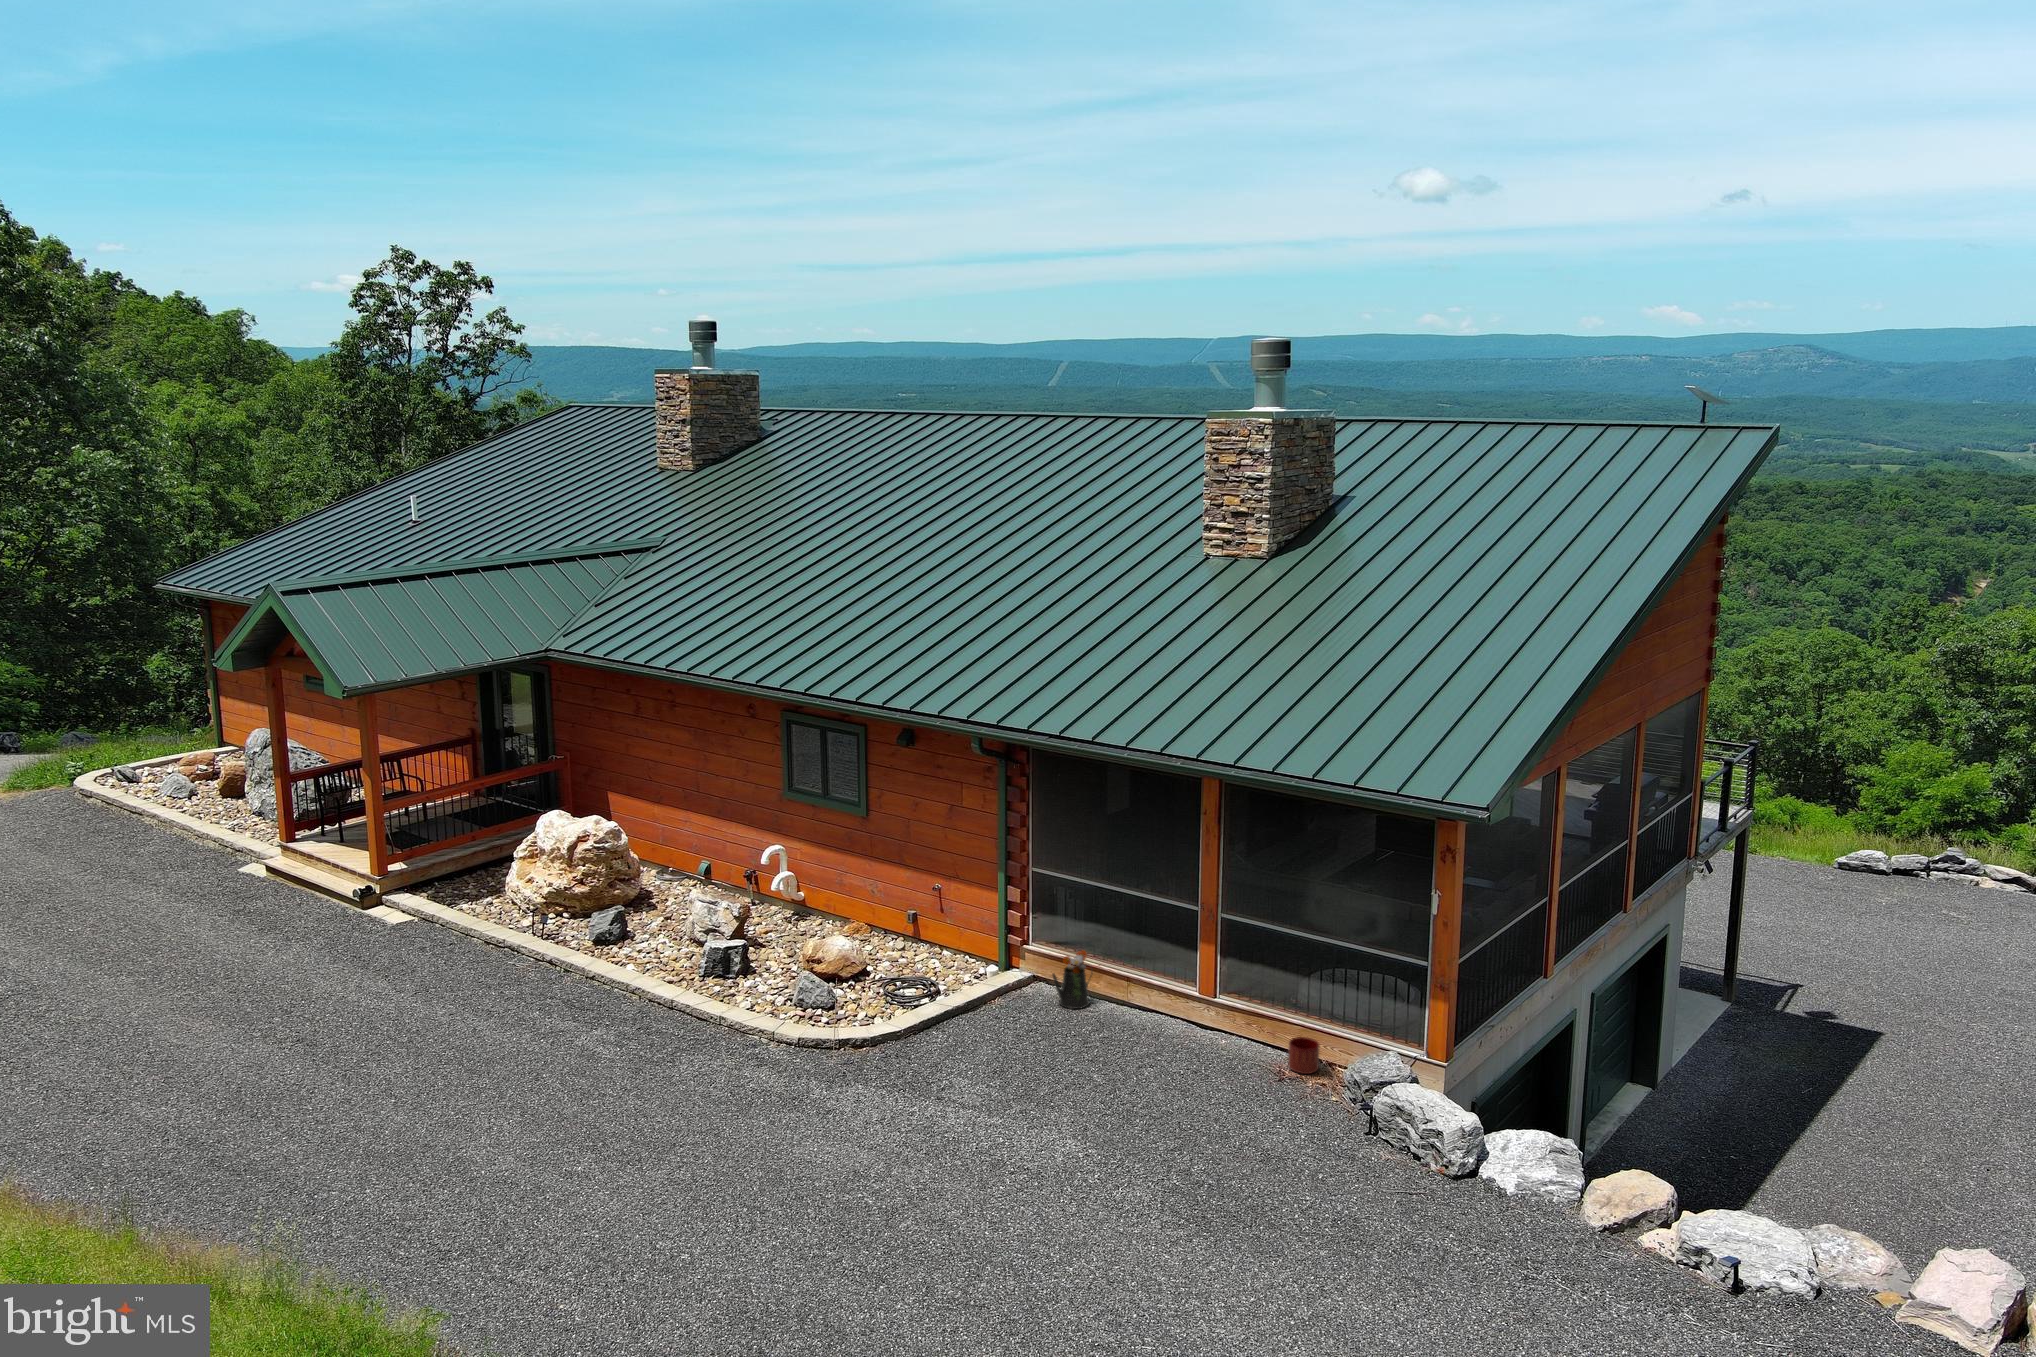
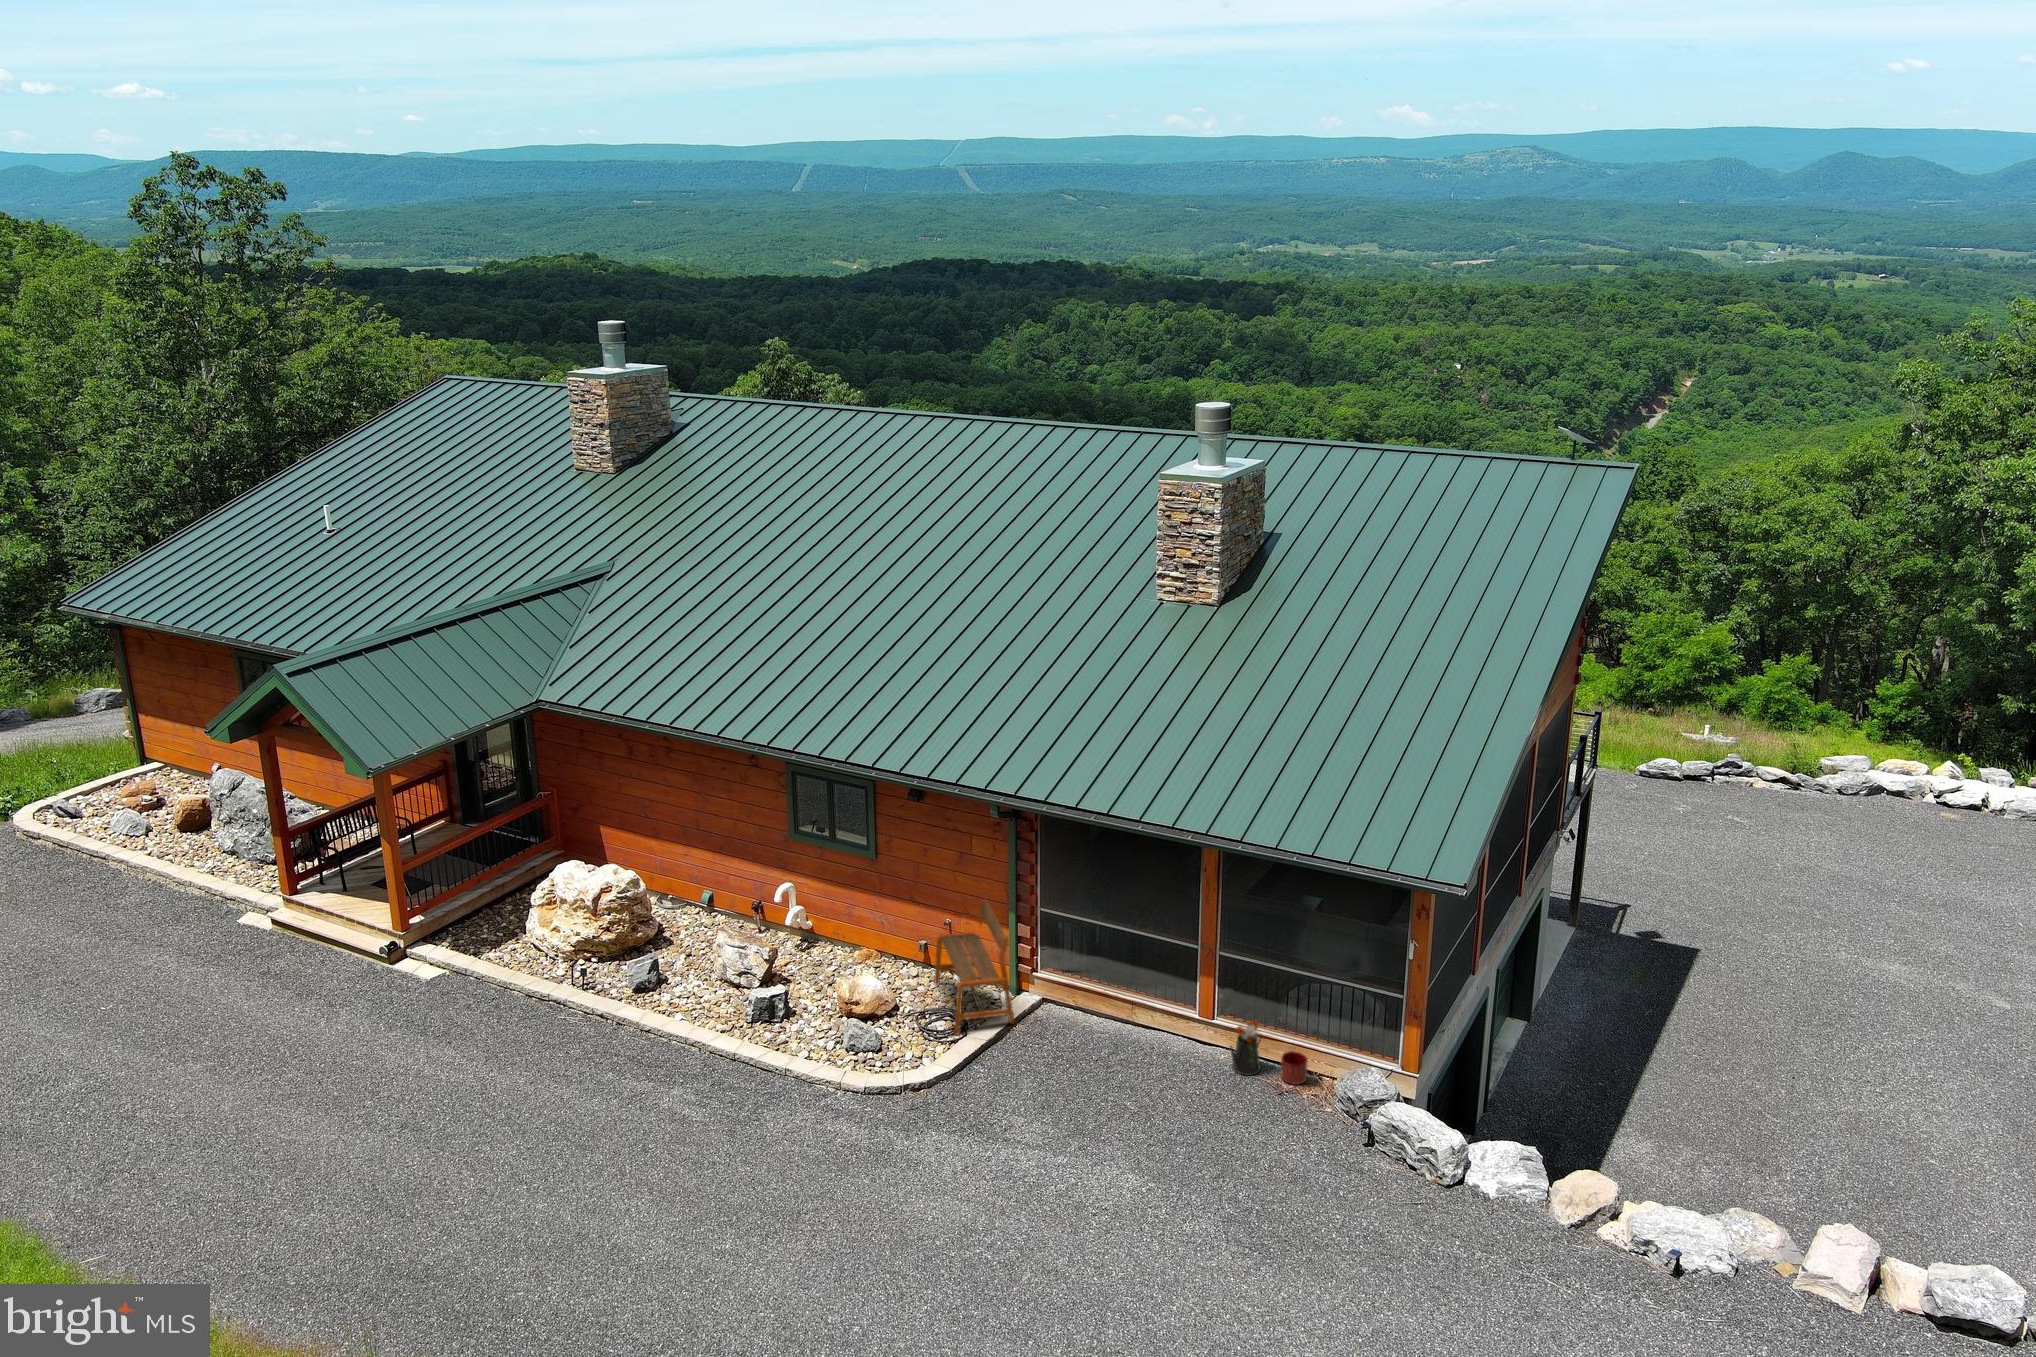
bench: none [921,861,998,1004] -> present [934,899,1014,1035]
watering can: present [1053,951,1090,1009] -> present [1230,1020,1261,1075]

